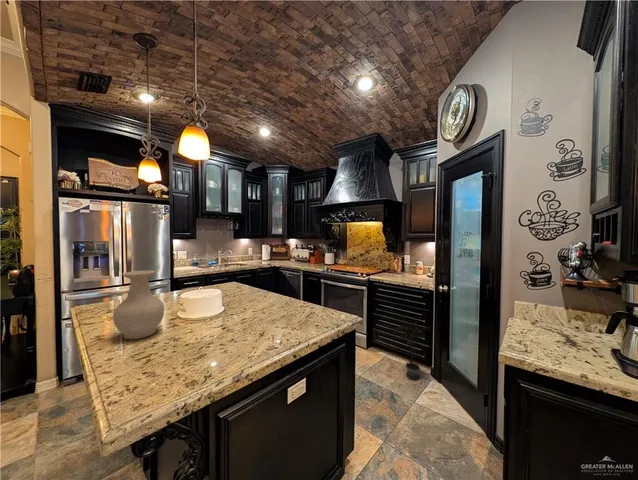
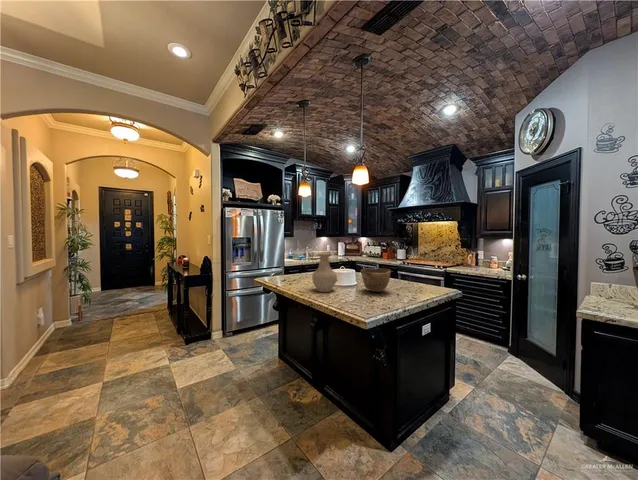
bowl: none [200,292,251,334] -> present [361,268,391,292]
potted plant: present [394,322,429,380] -> none [473,305,509,354]

